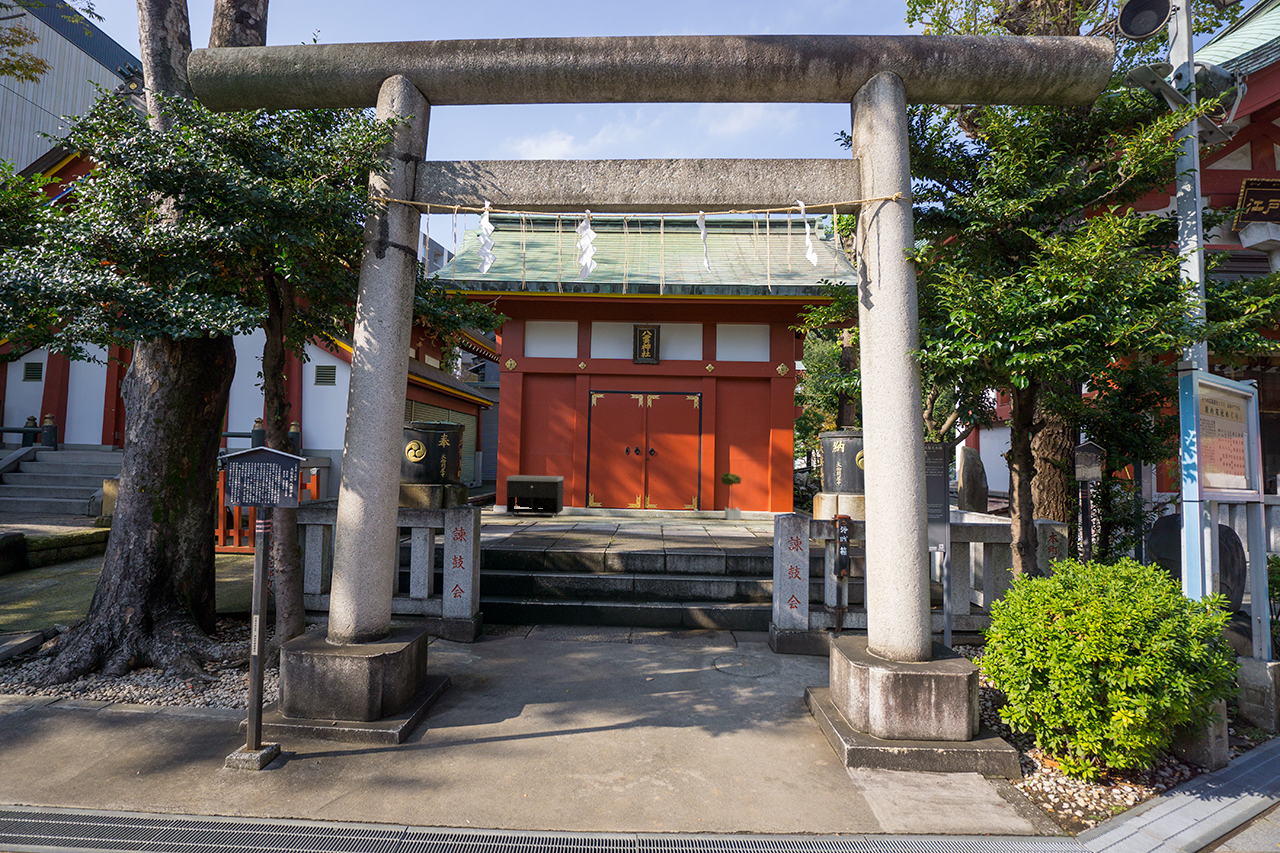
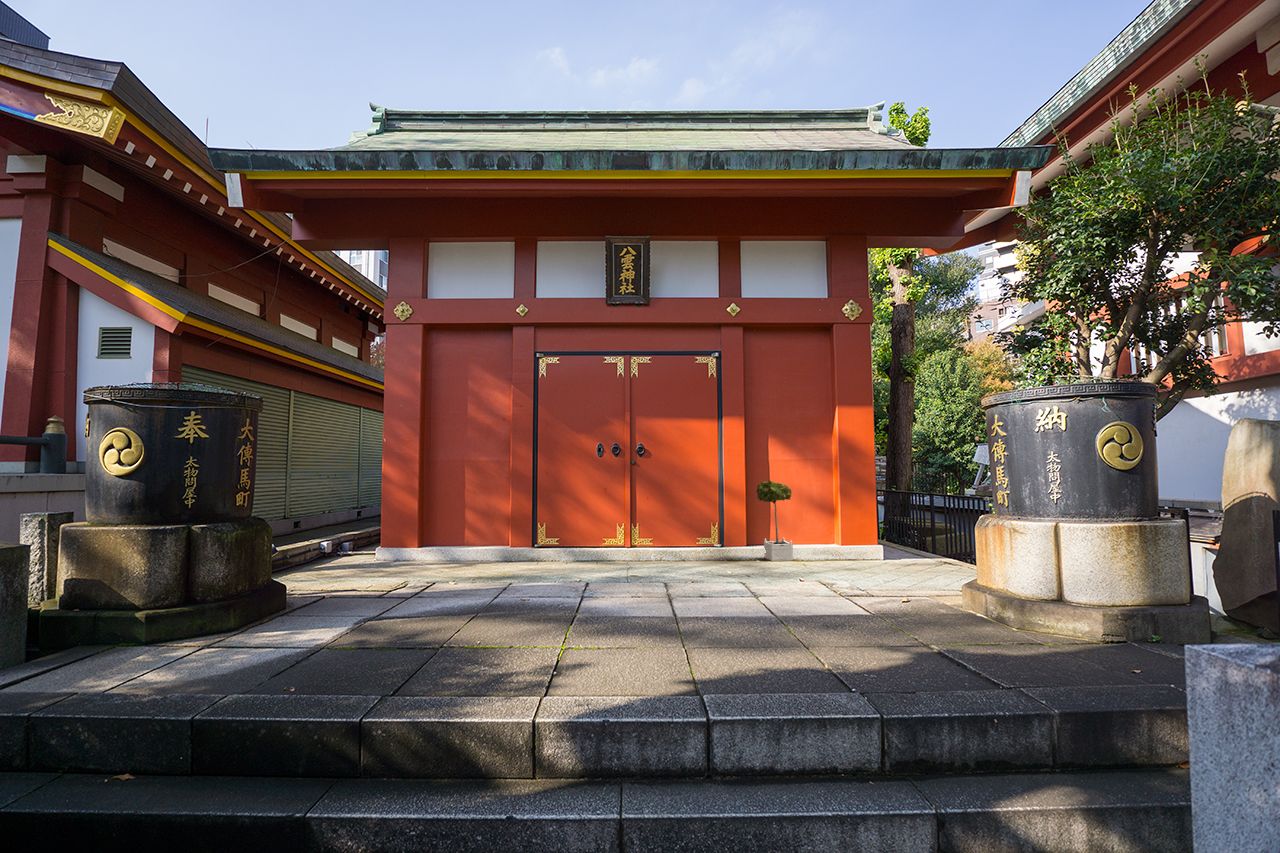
storage bench: present [506,475,564,518] -> none [389,494,493,567]

